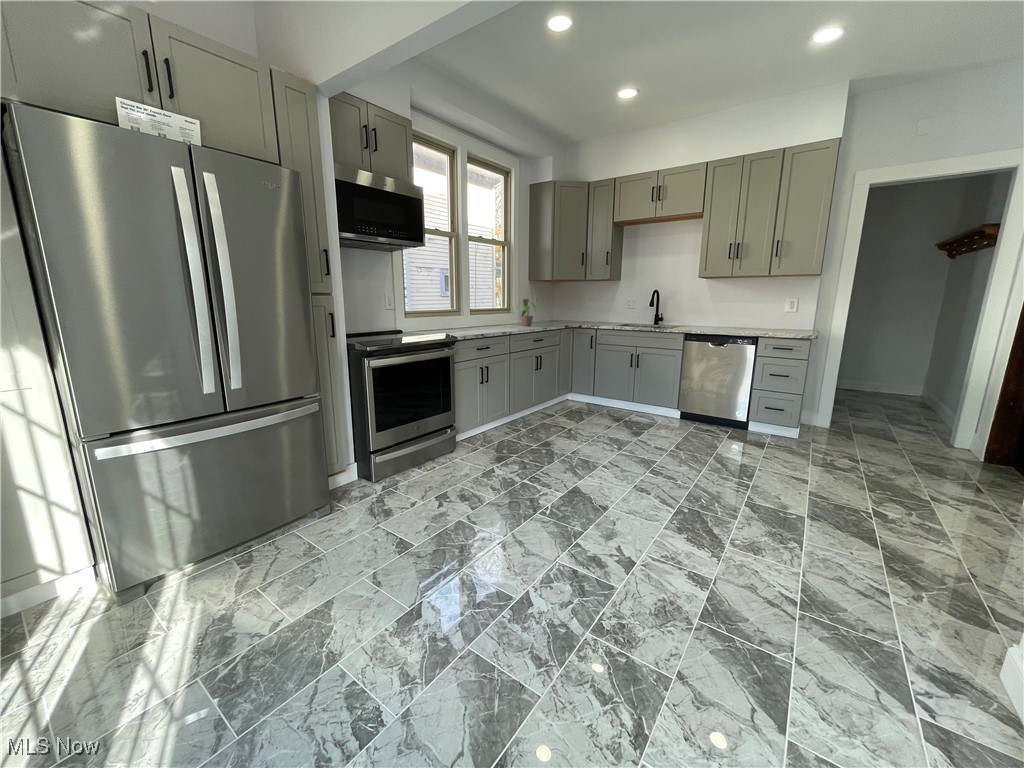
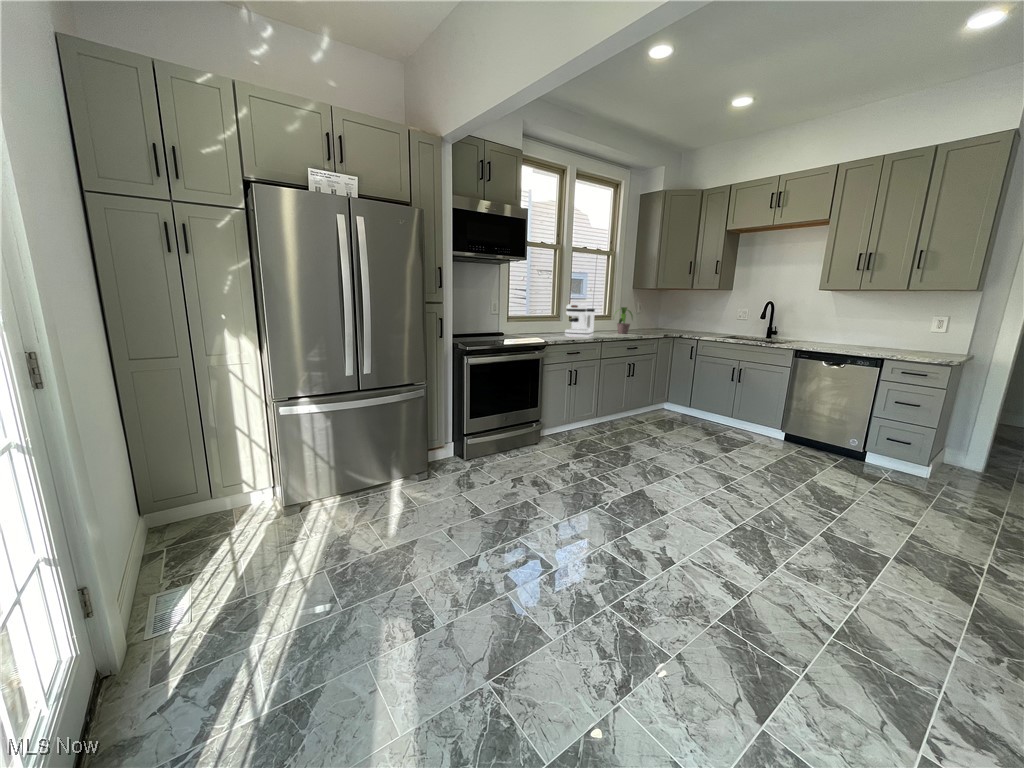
coffee maker: none [472,296,501,332] -> present [565,304,595,338]

